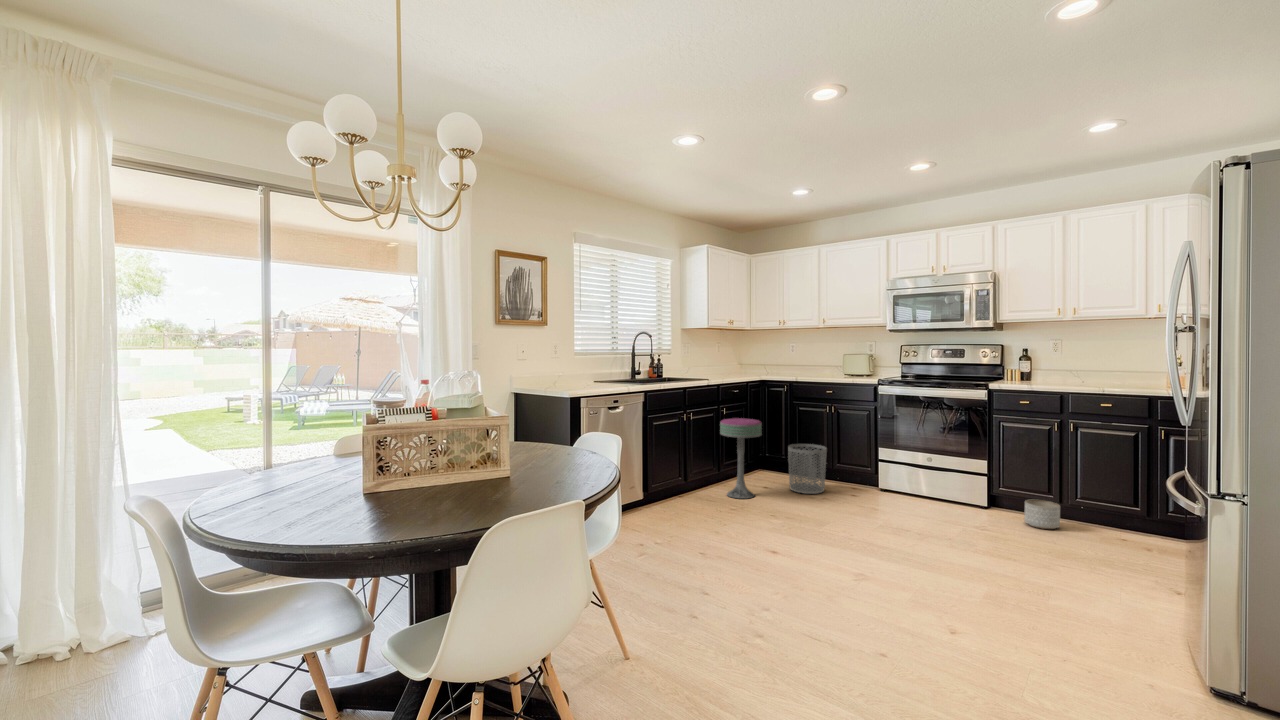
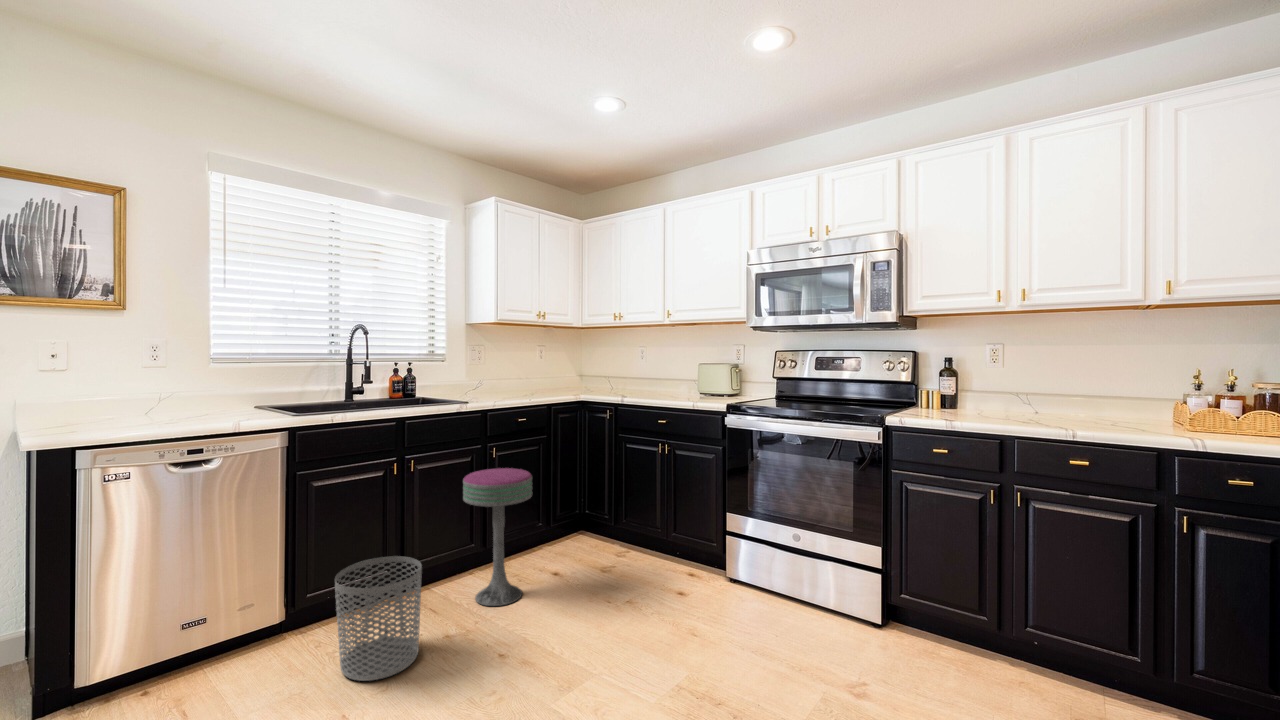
waste bin: present [788,444,827,494] -> present [335,556,422,681]
planter: present [1024,499,1060,529] -> none [937,628,999,694]

